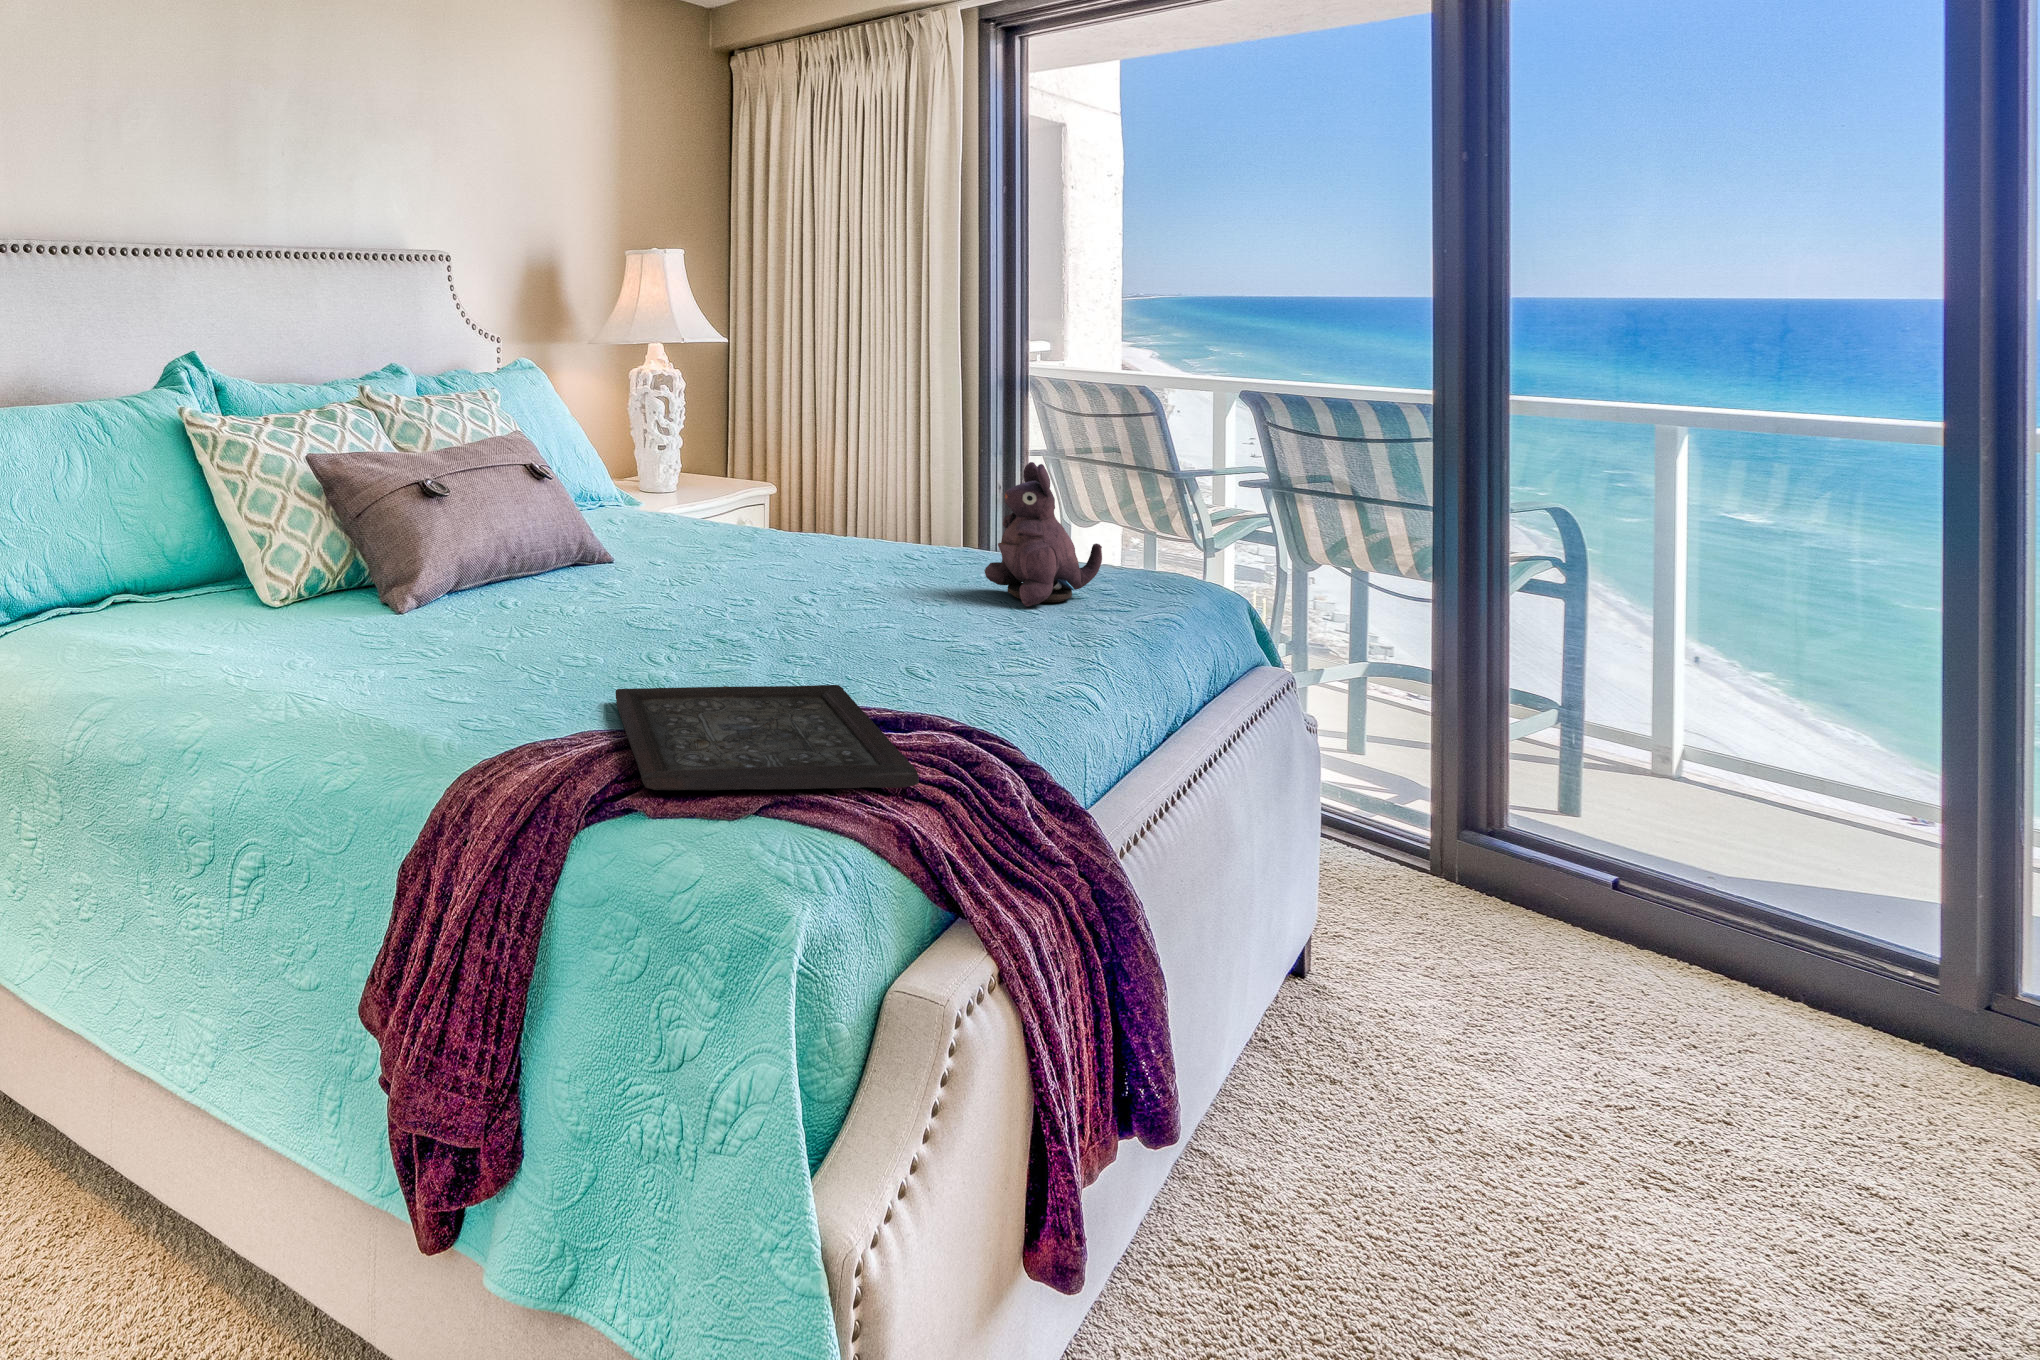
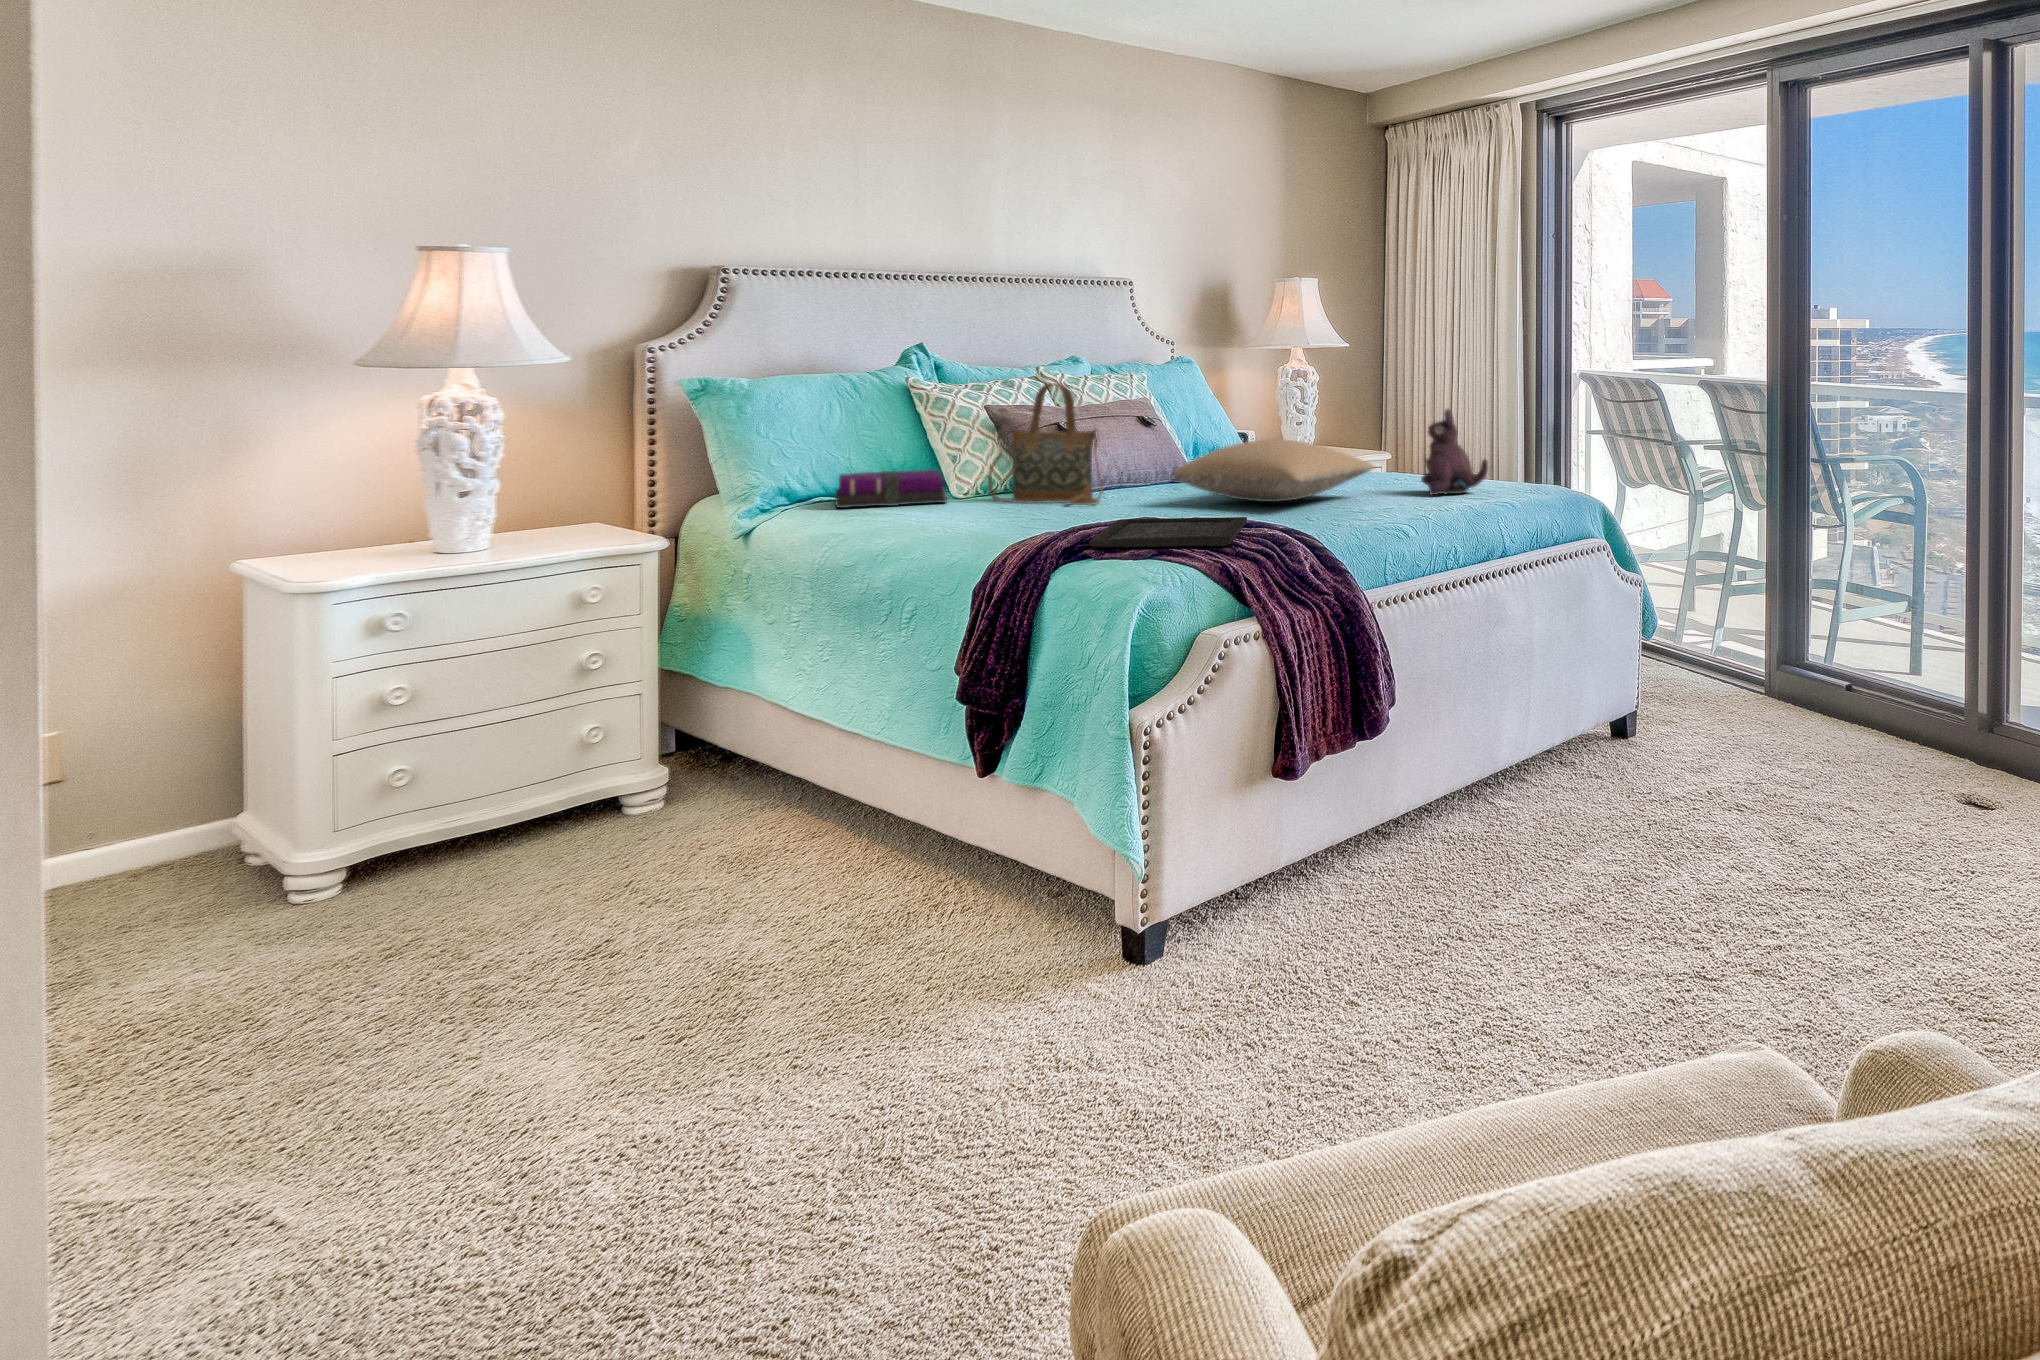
handbag: none [322,424,510,628] -> present [988,383,1103,505]
pillow: none [638,516,936,624] -> present [1173,439,1374,502]
notebook: none [79,555,260,632] -> present [835,470,947,508]

